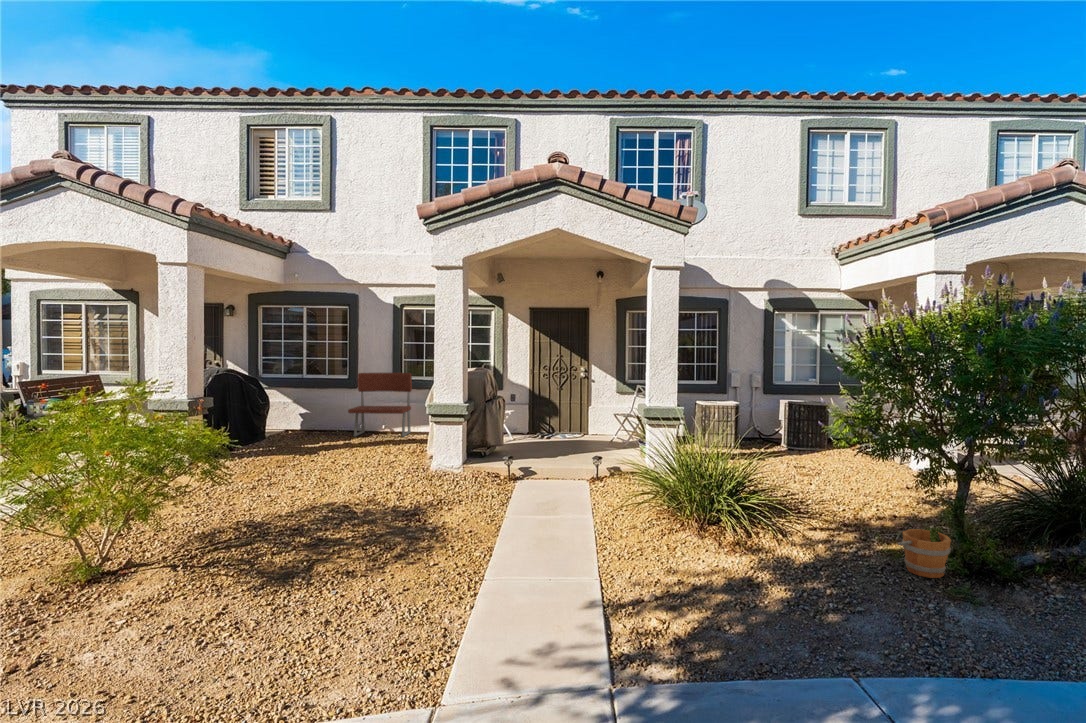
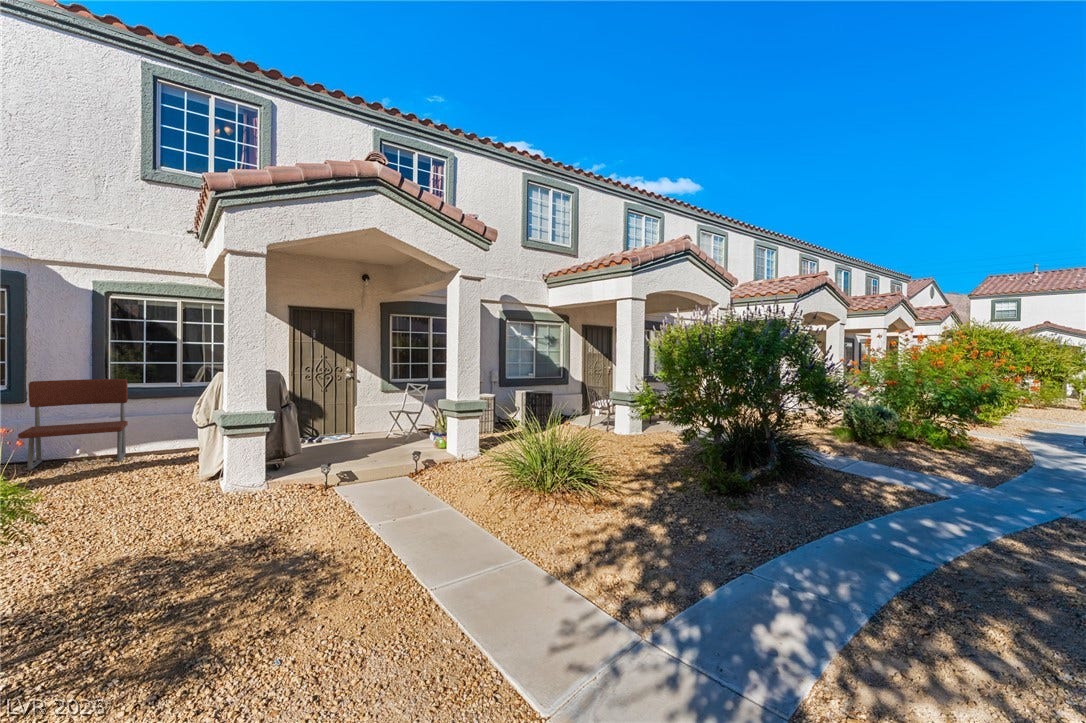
bucket: present [898,529,951,578] -> none [711,475,745,508]

